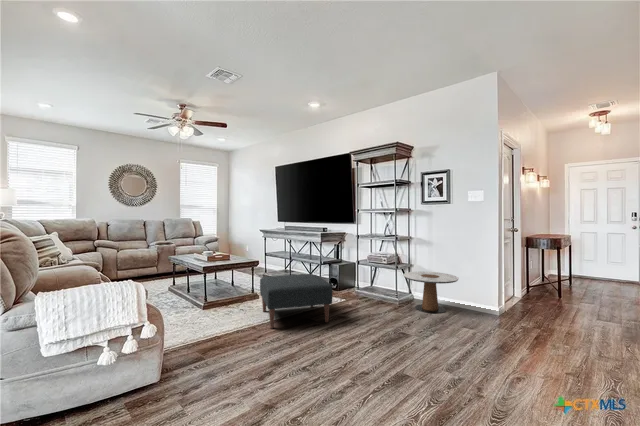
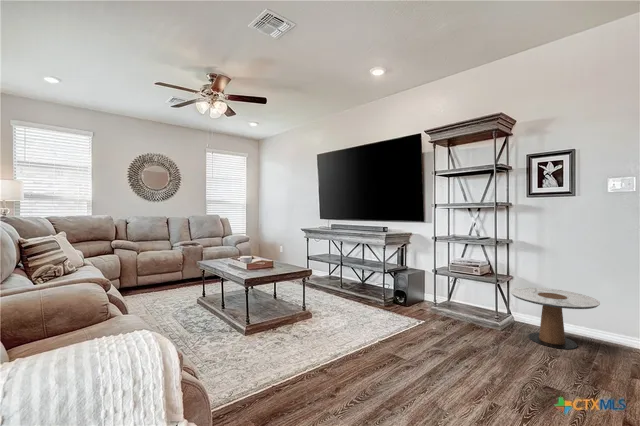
ottoman: present [260,274,332,328] -> none [320,291,429,372]

